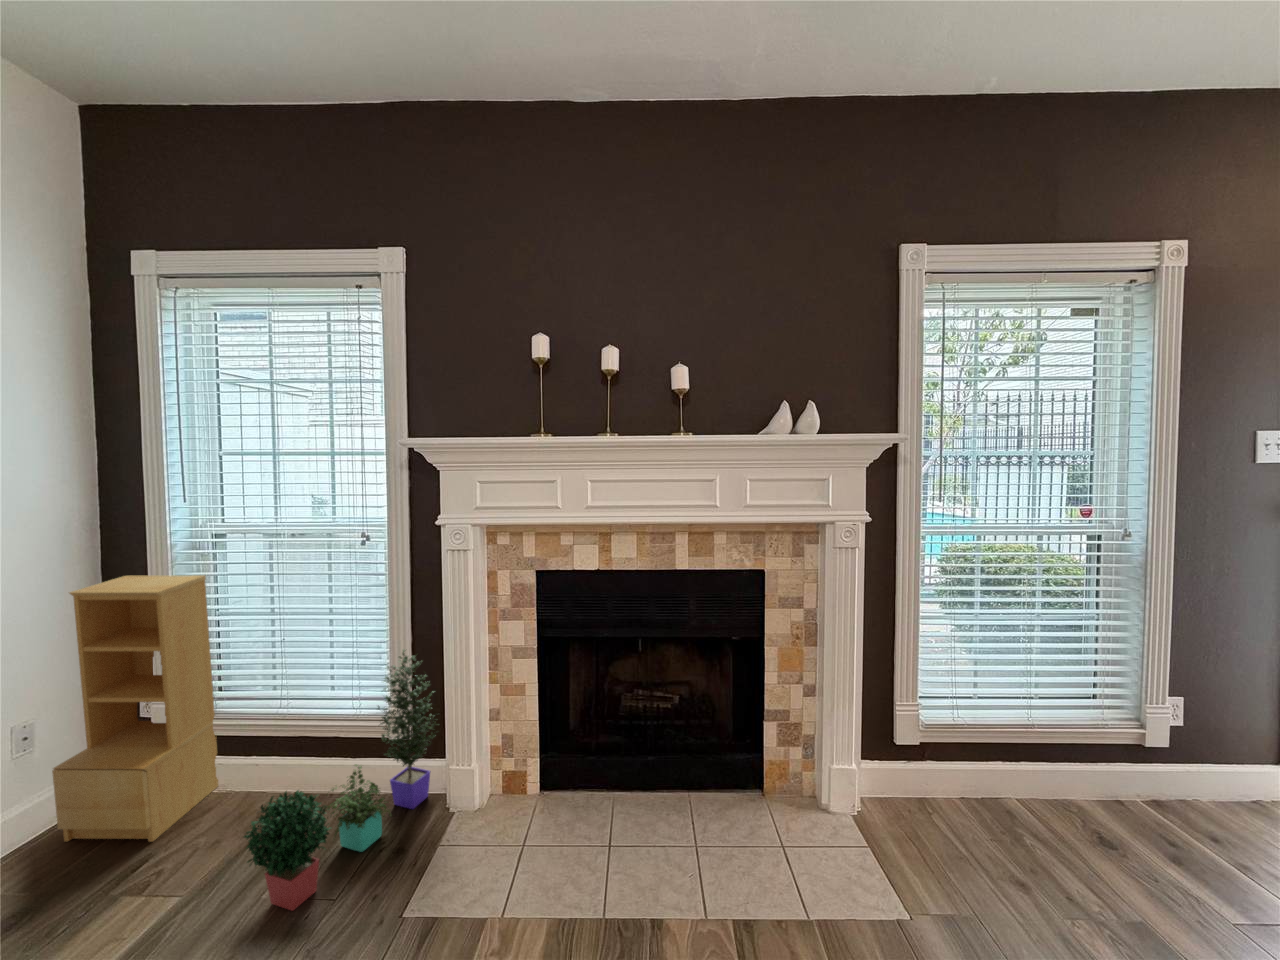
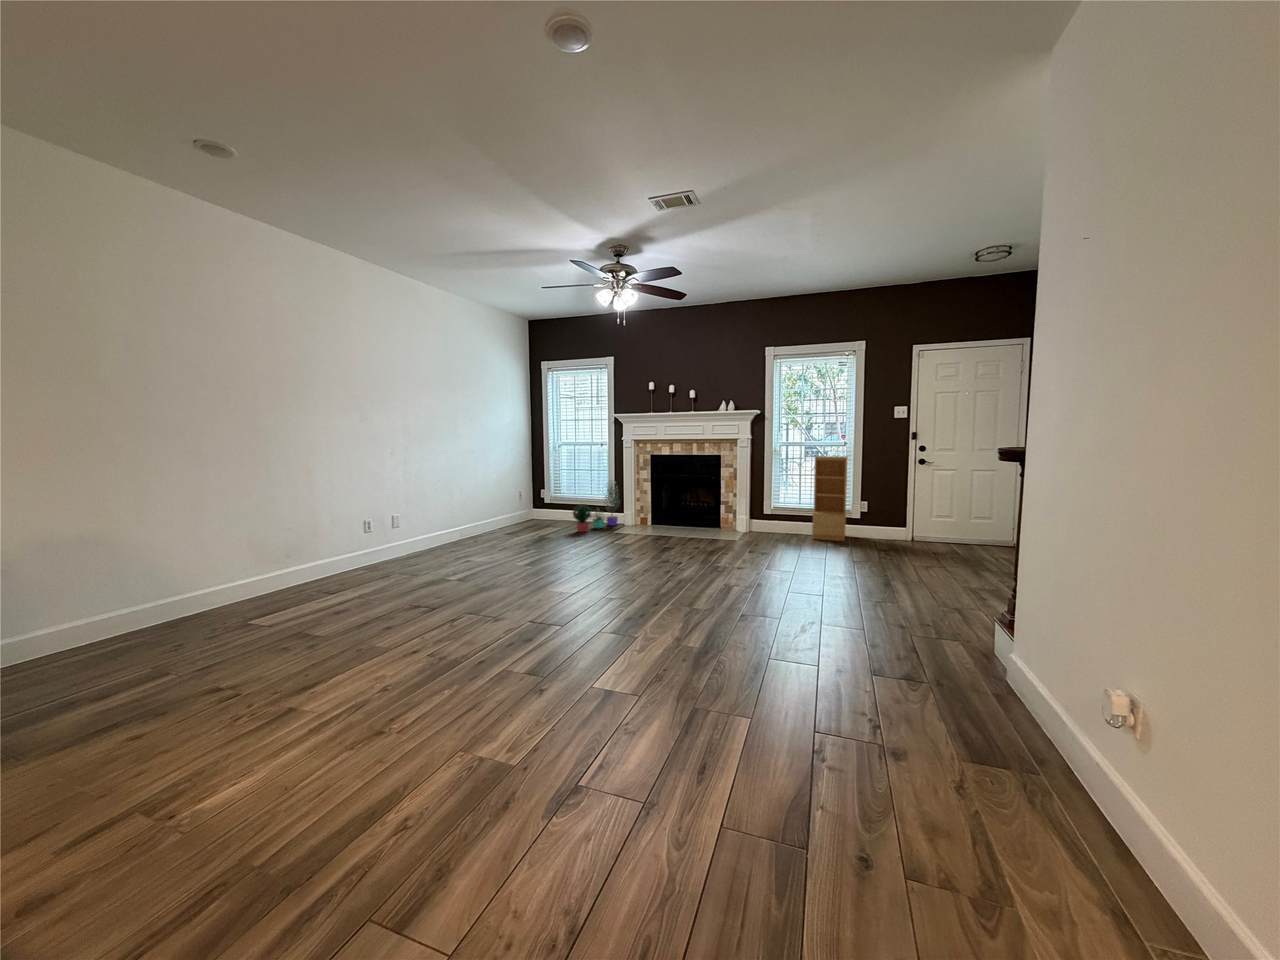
bookshelf: present [52,575,218,842] -> present [812,456,848,541]

